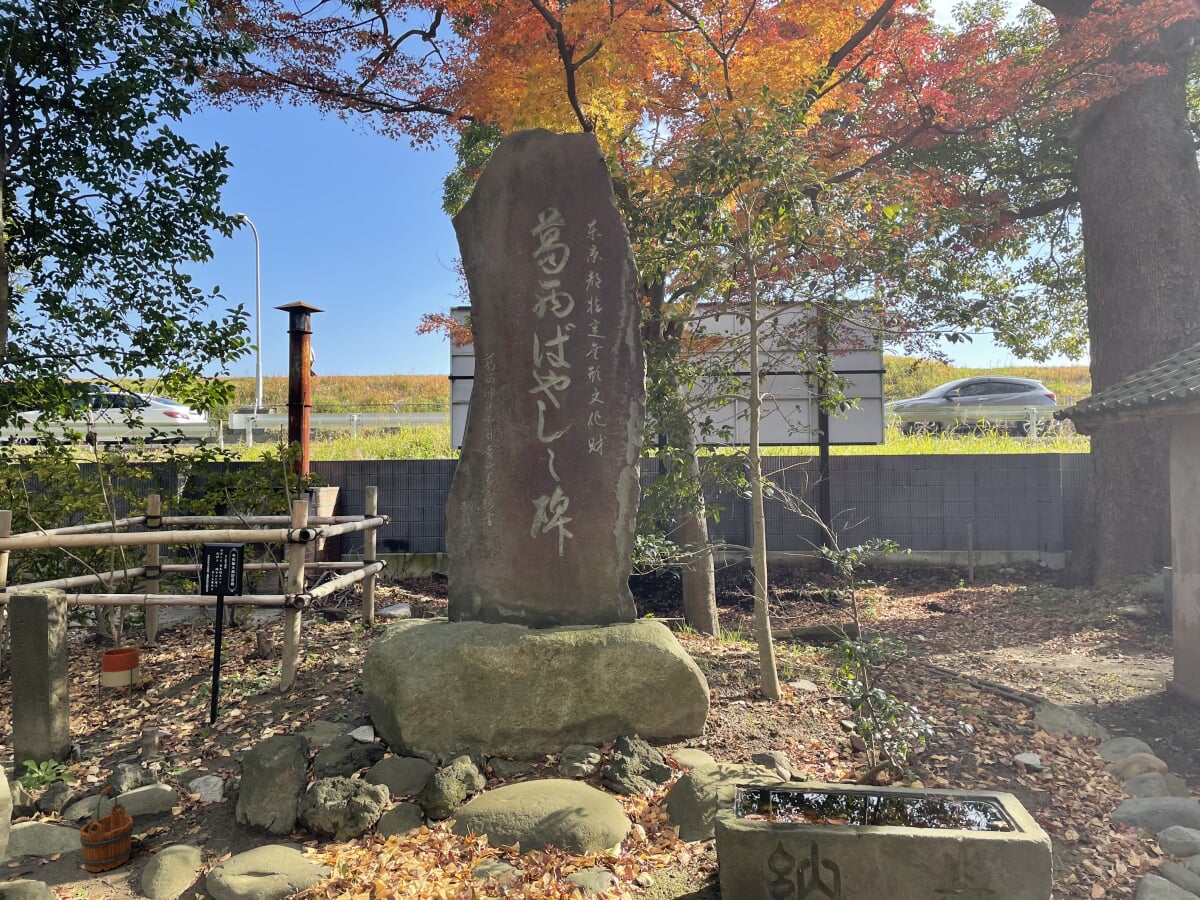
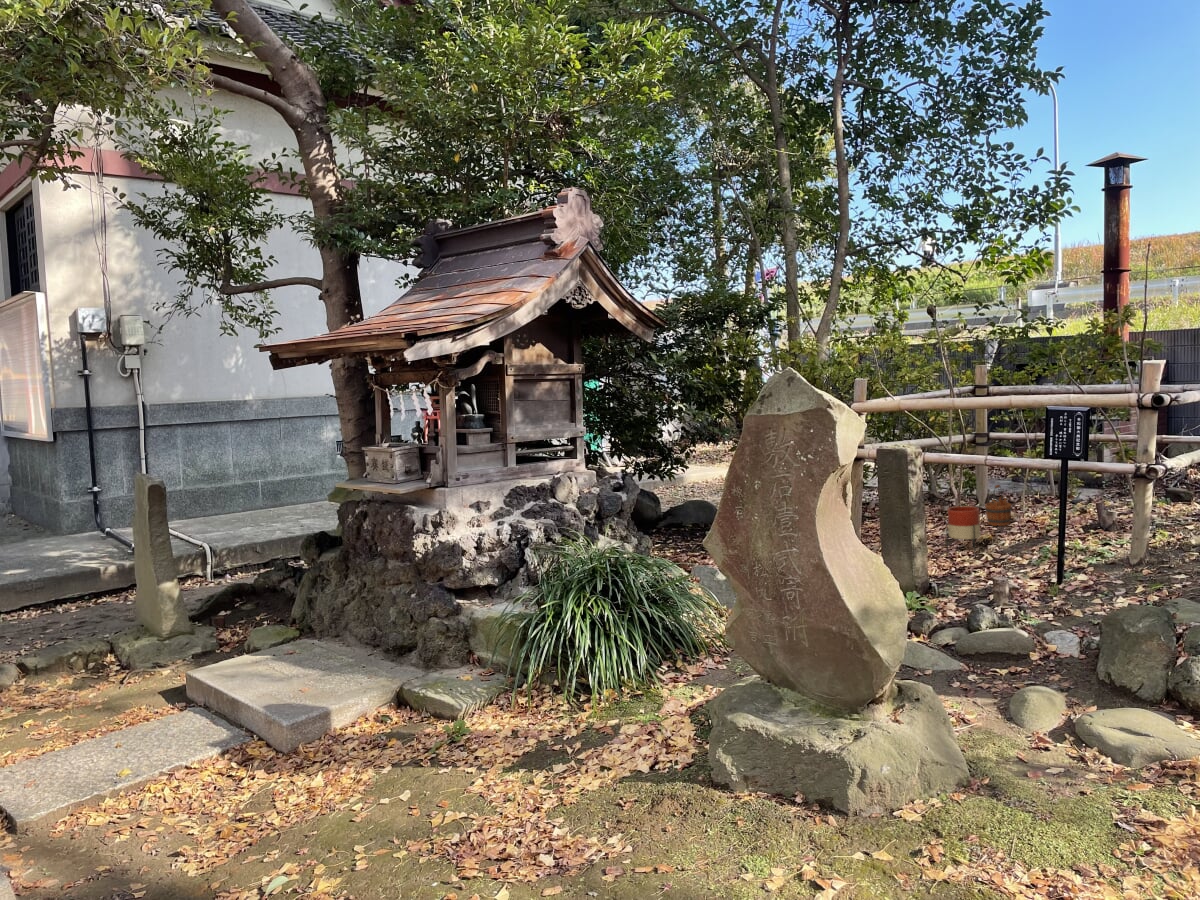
wooden bucket: present [80,786,133,872] -> present [985,485,1012,526]

